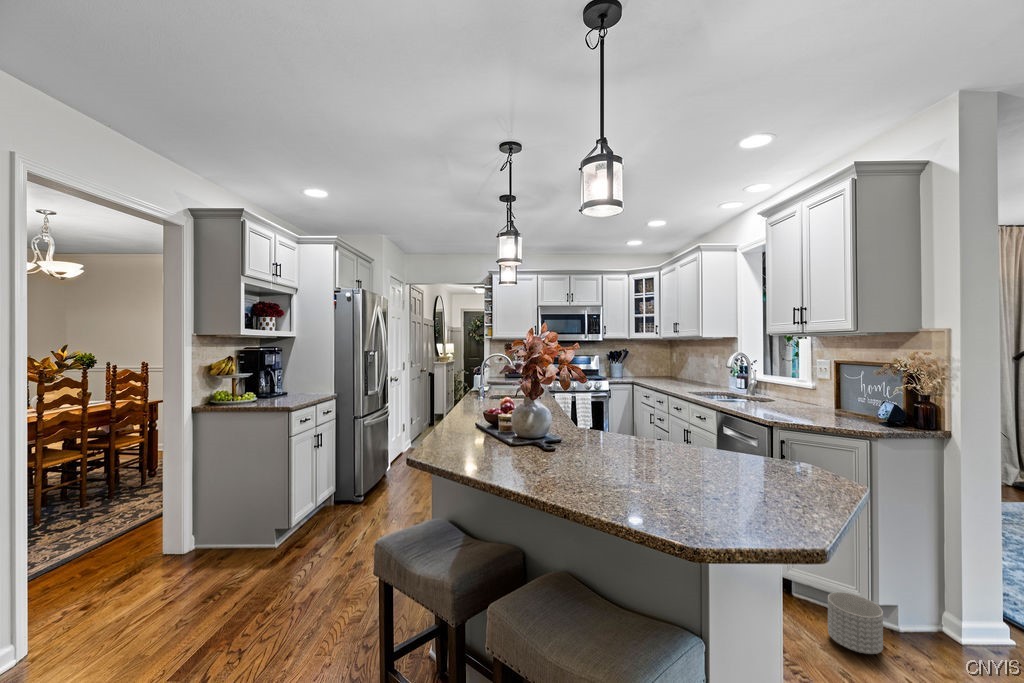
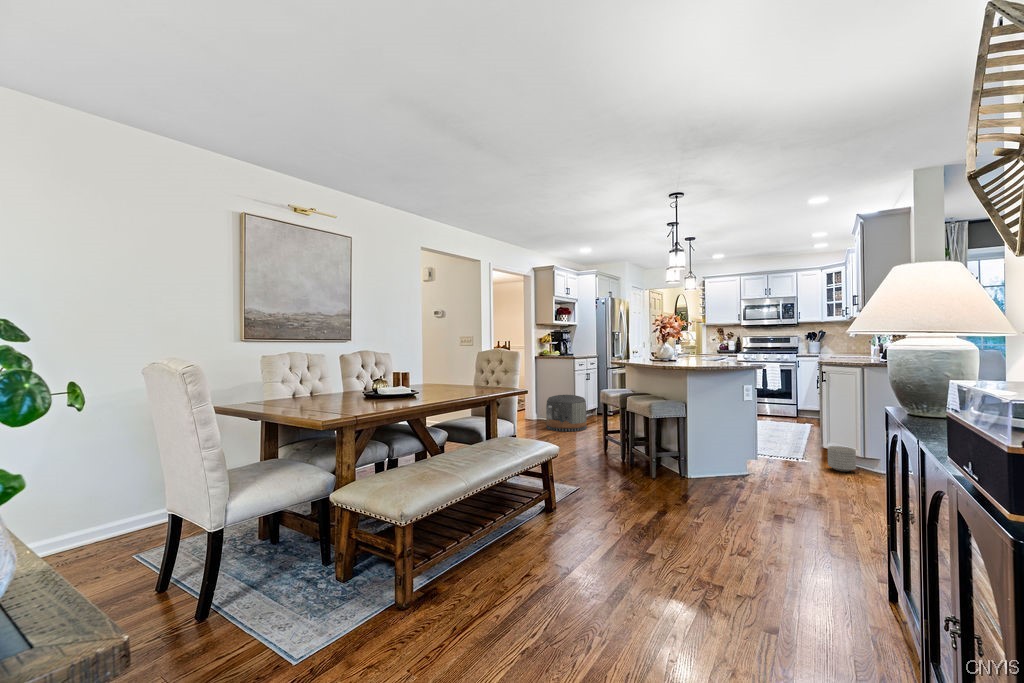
pouf: none [213,497,318,606] -> present [546,395,587,431]

